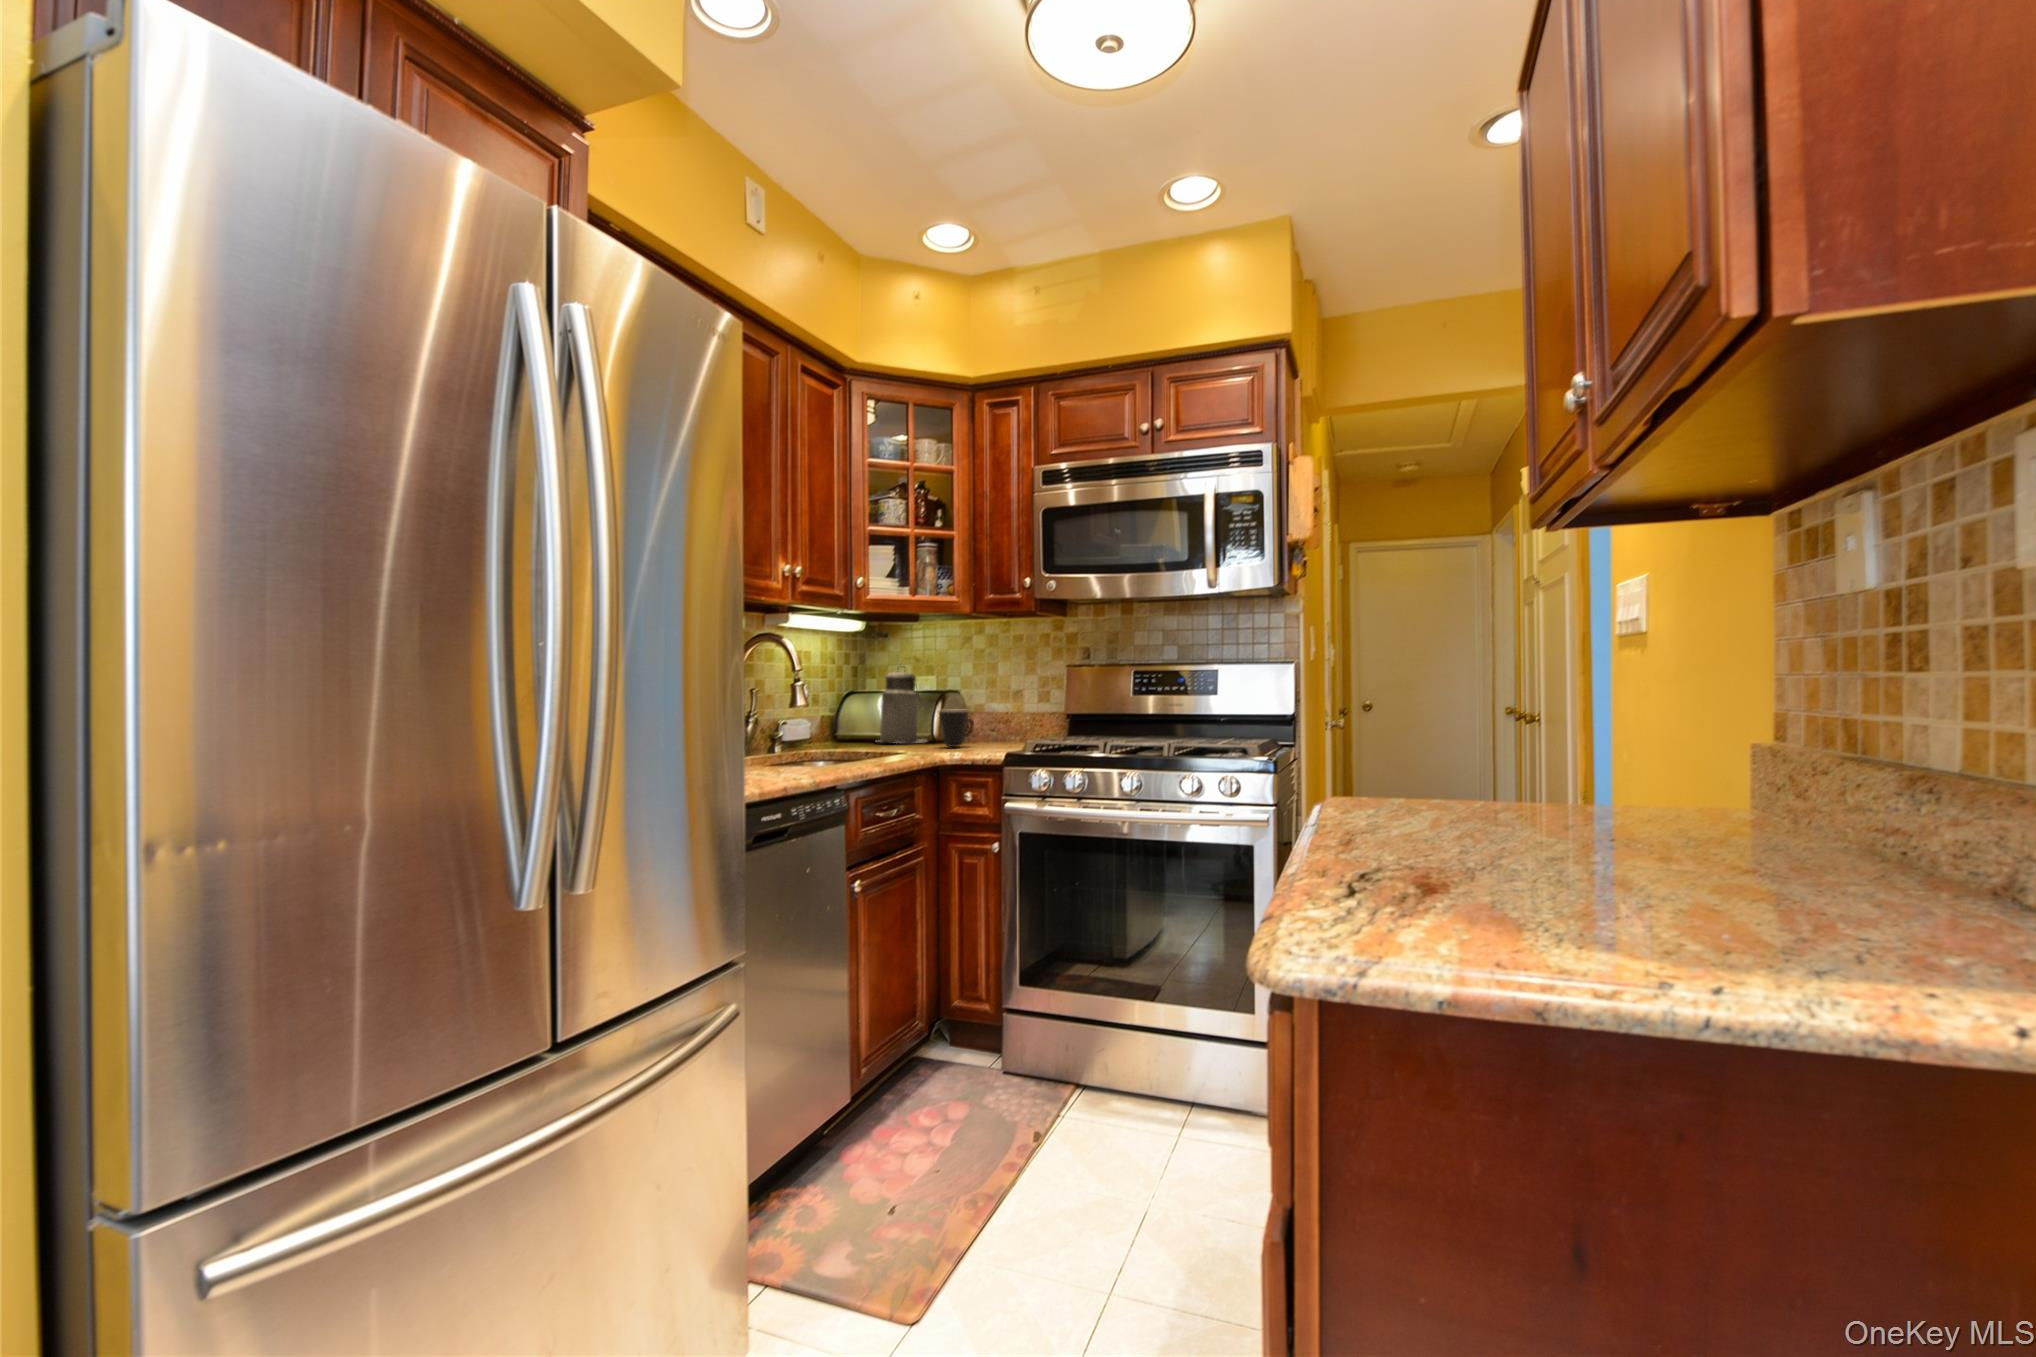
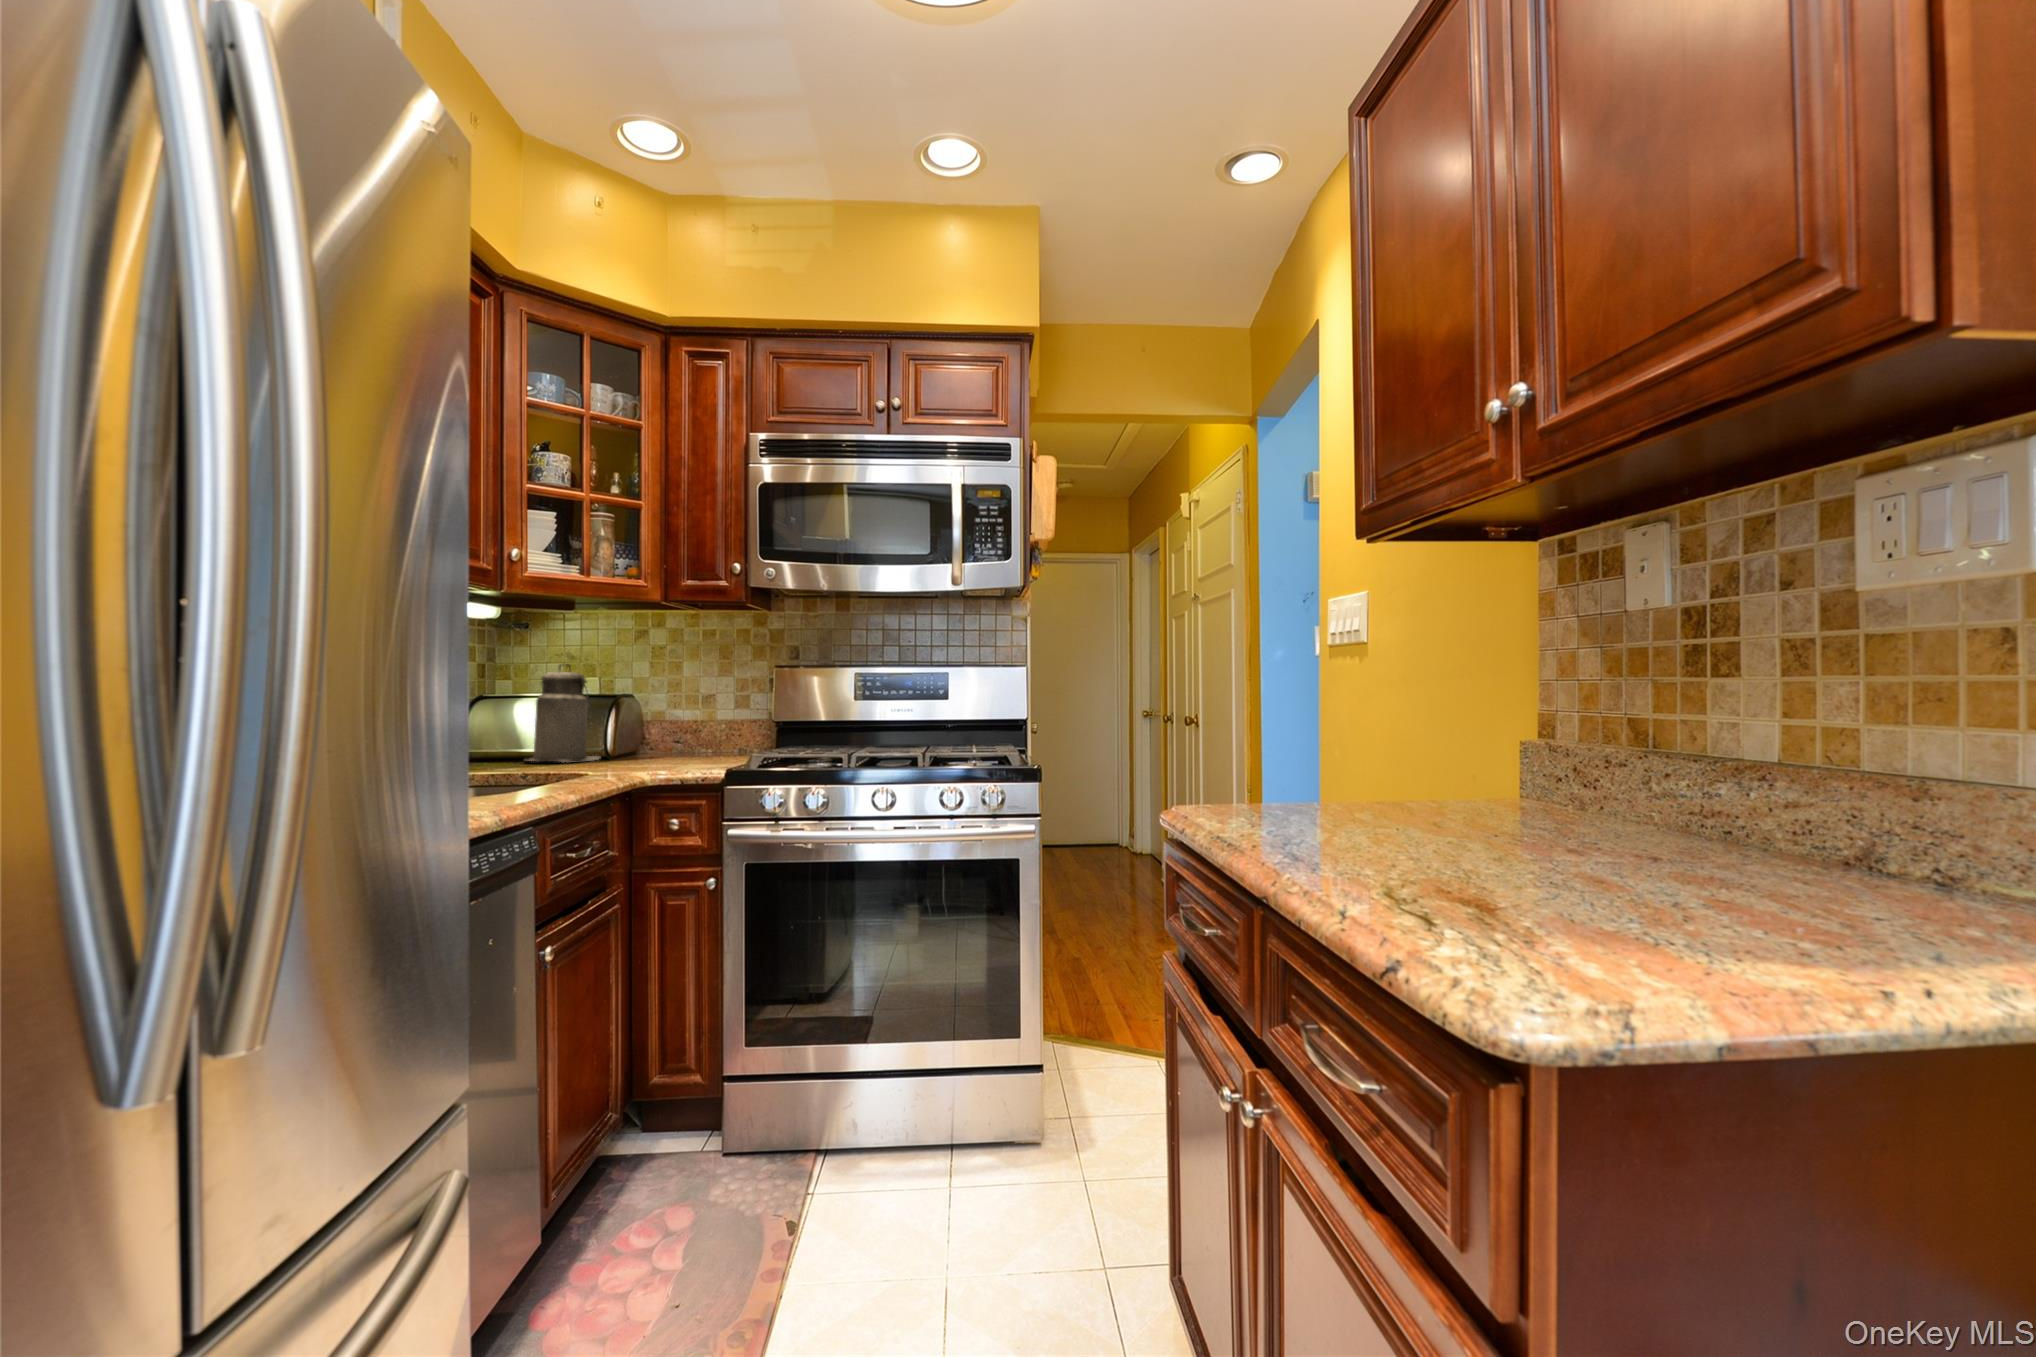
mug: present [939,710,974,747] -> none [628,718,674,764]

